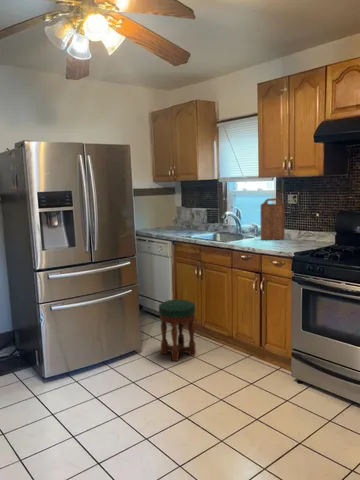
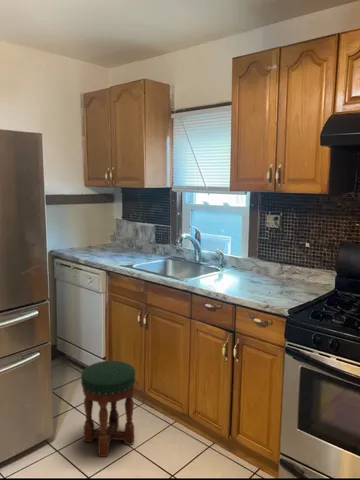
cutting board: present [260,198,285,240] -> none [229,220,263,276]

